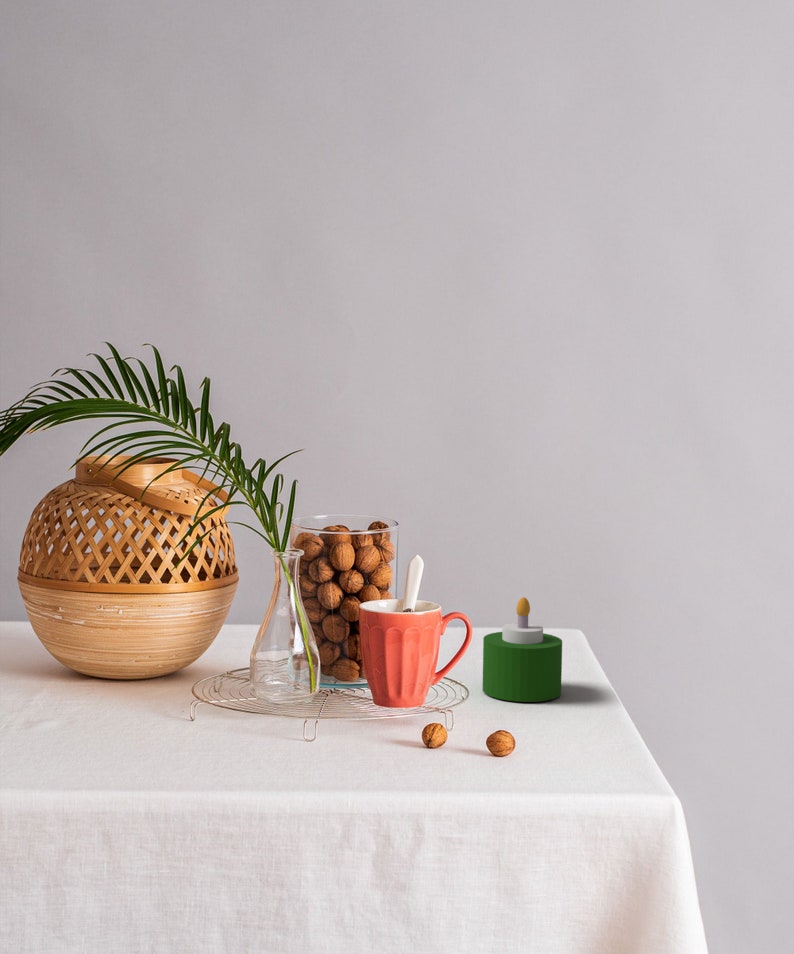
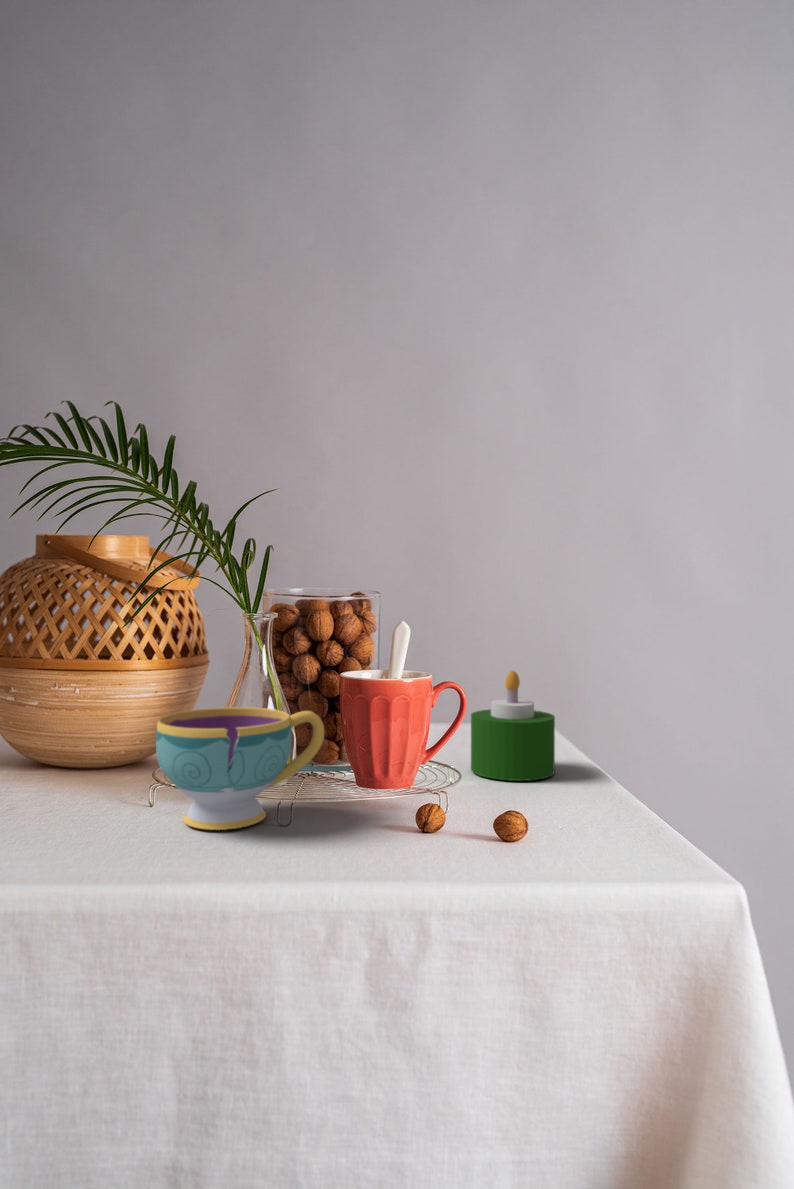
teacup: none [201,633,345,741] -> present [156,707,324,830]

